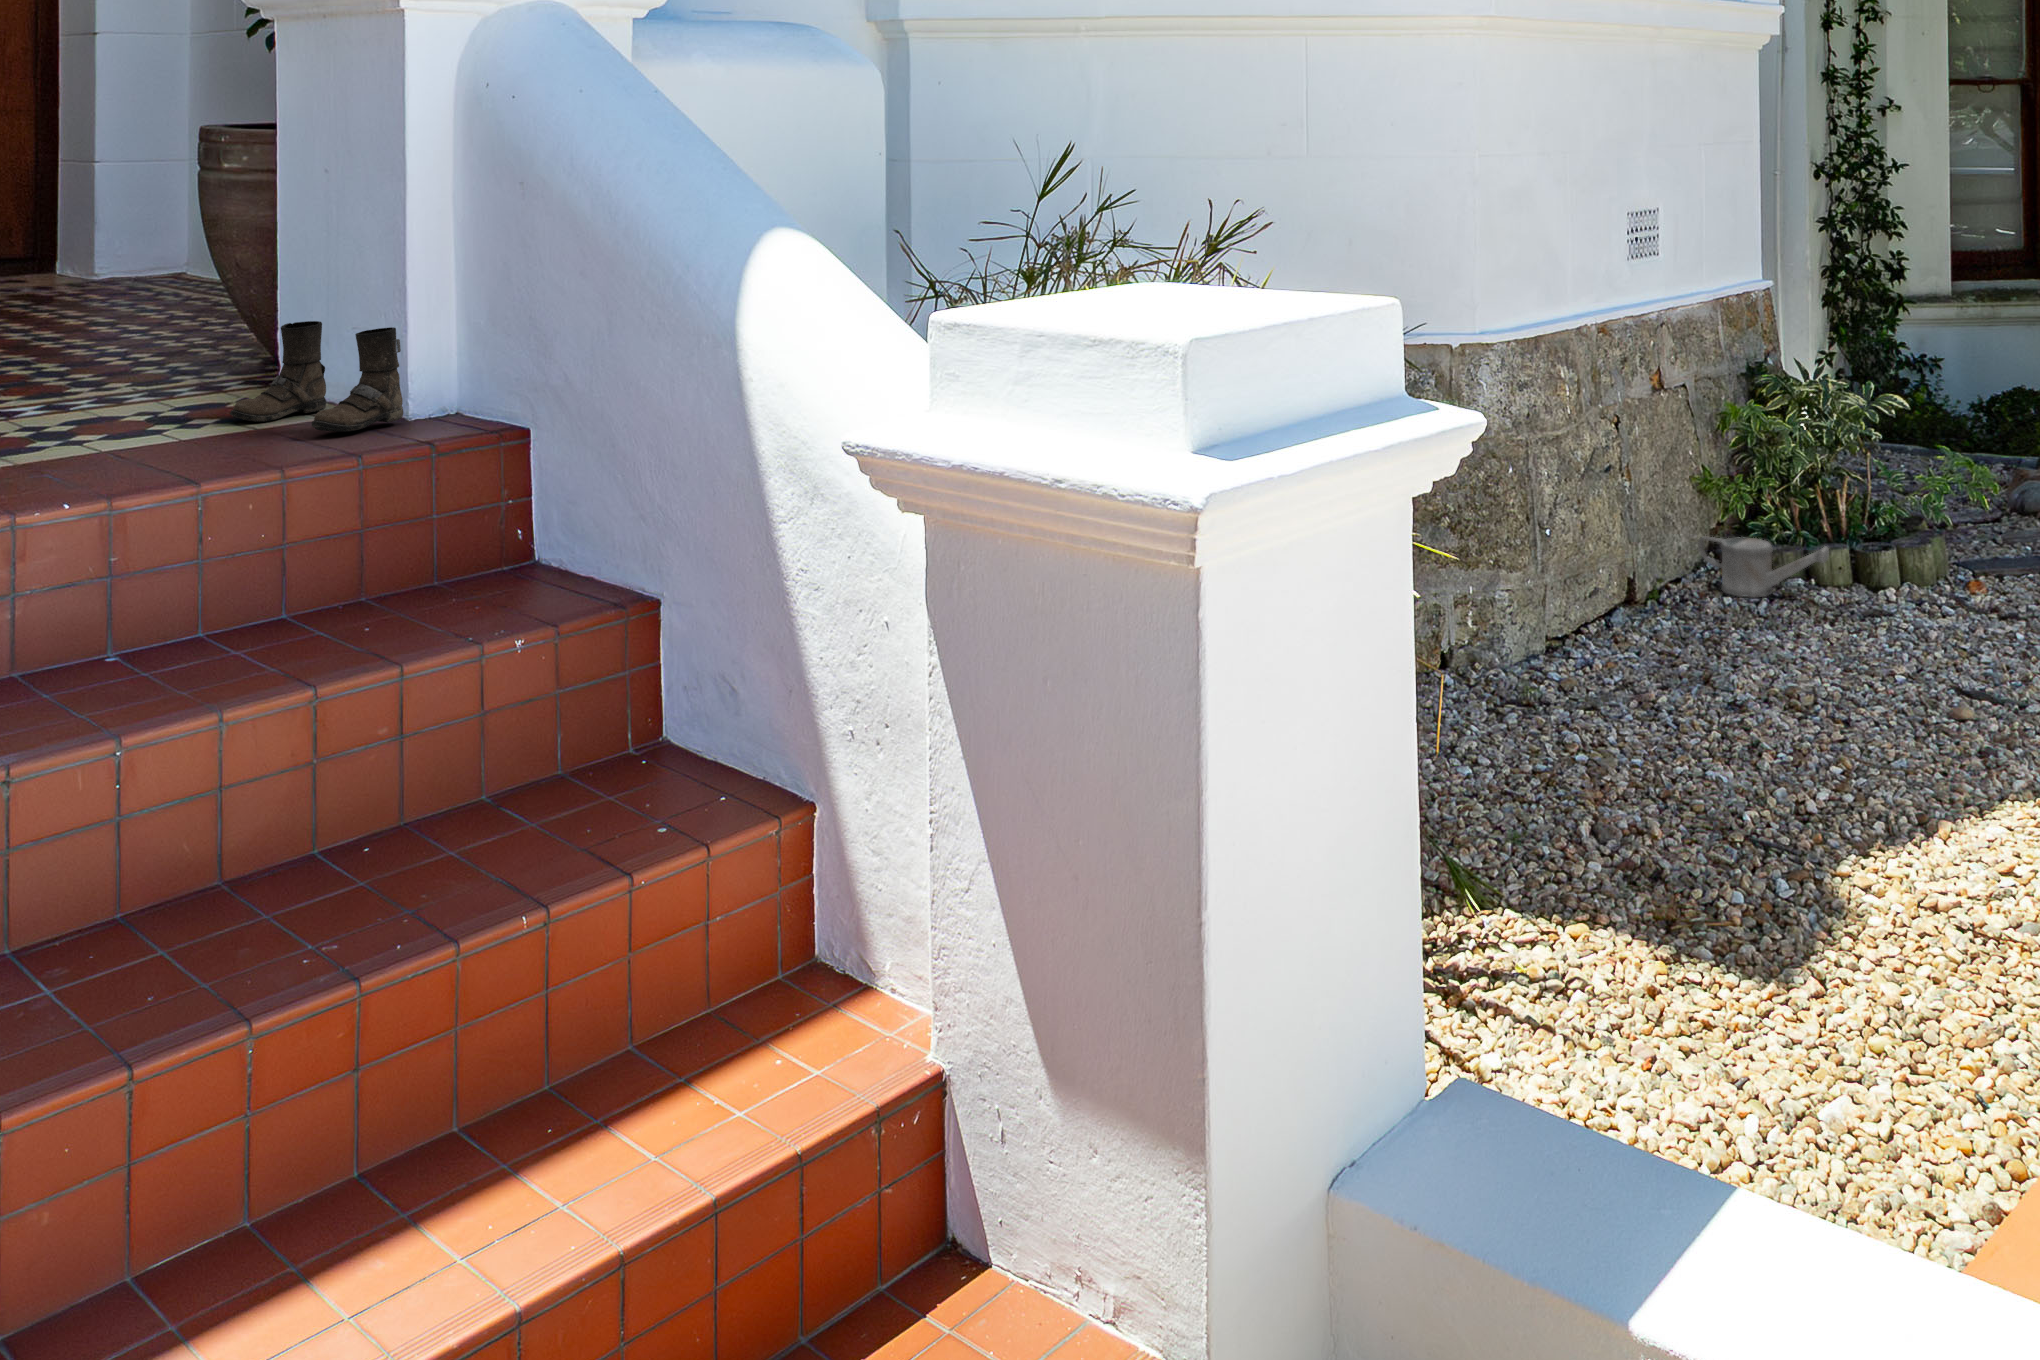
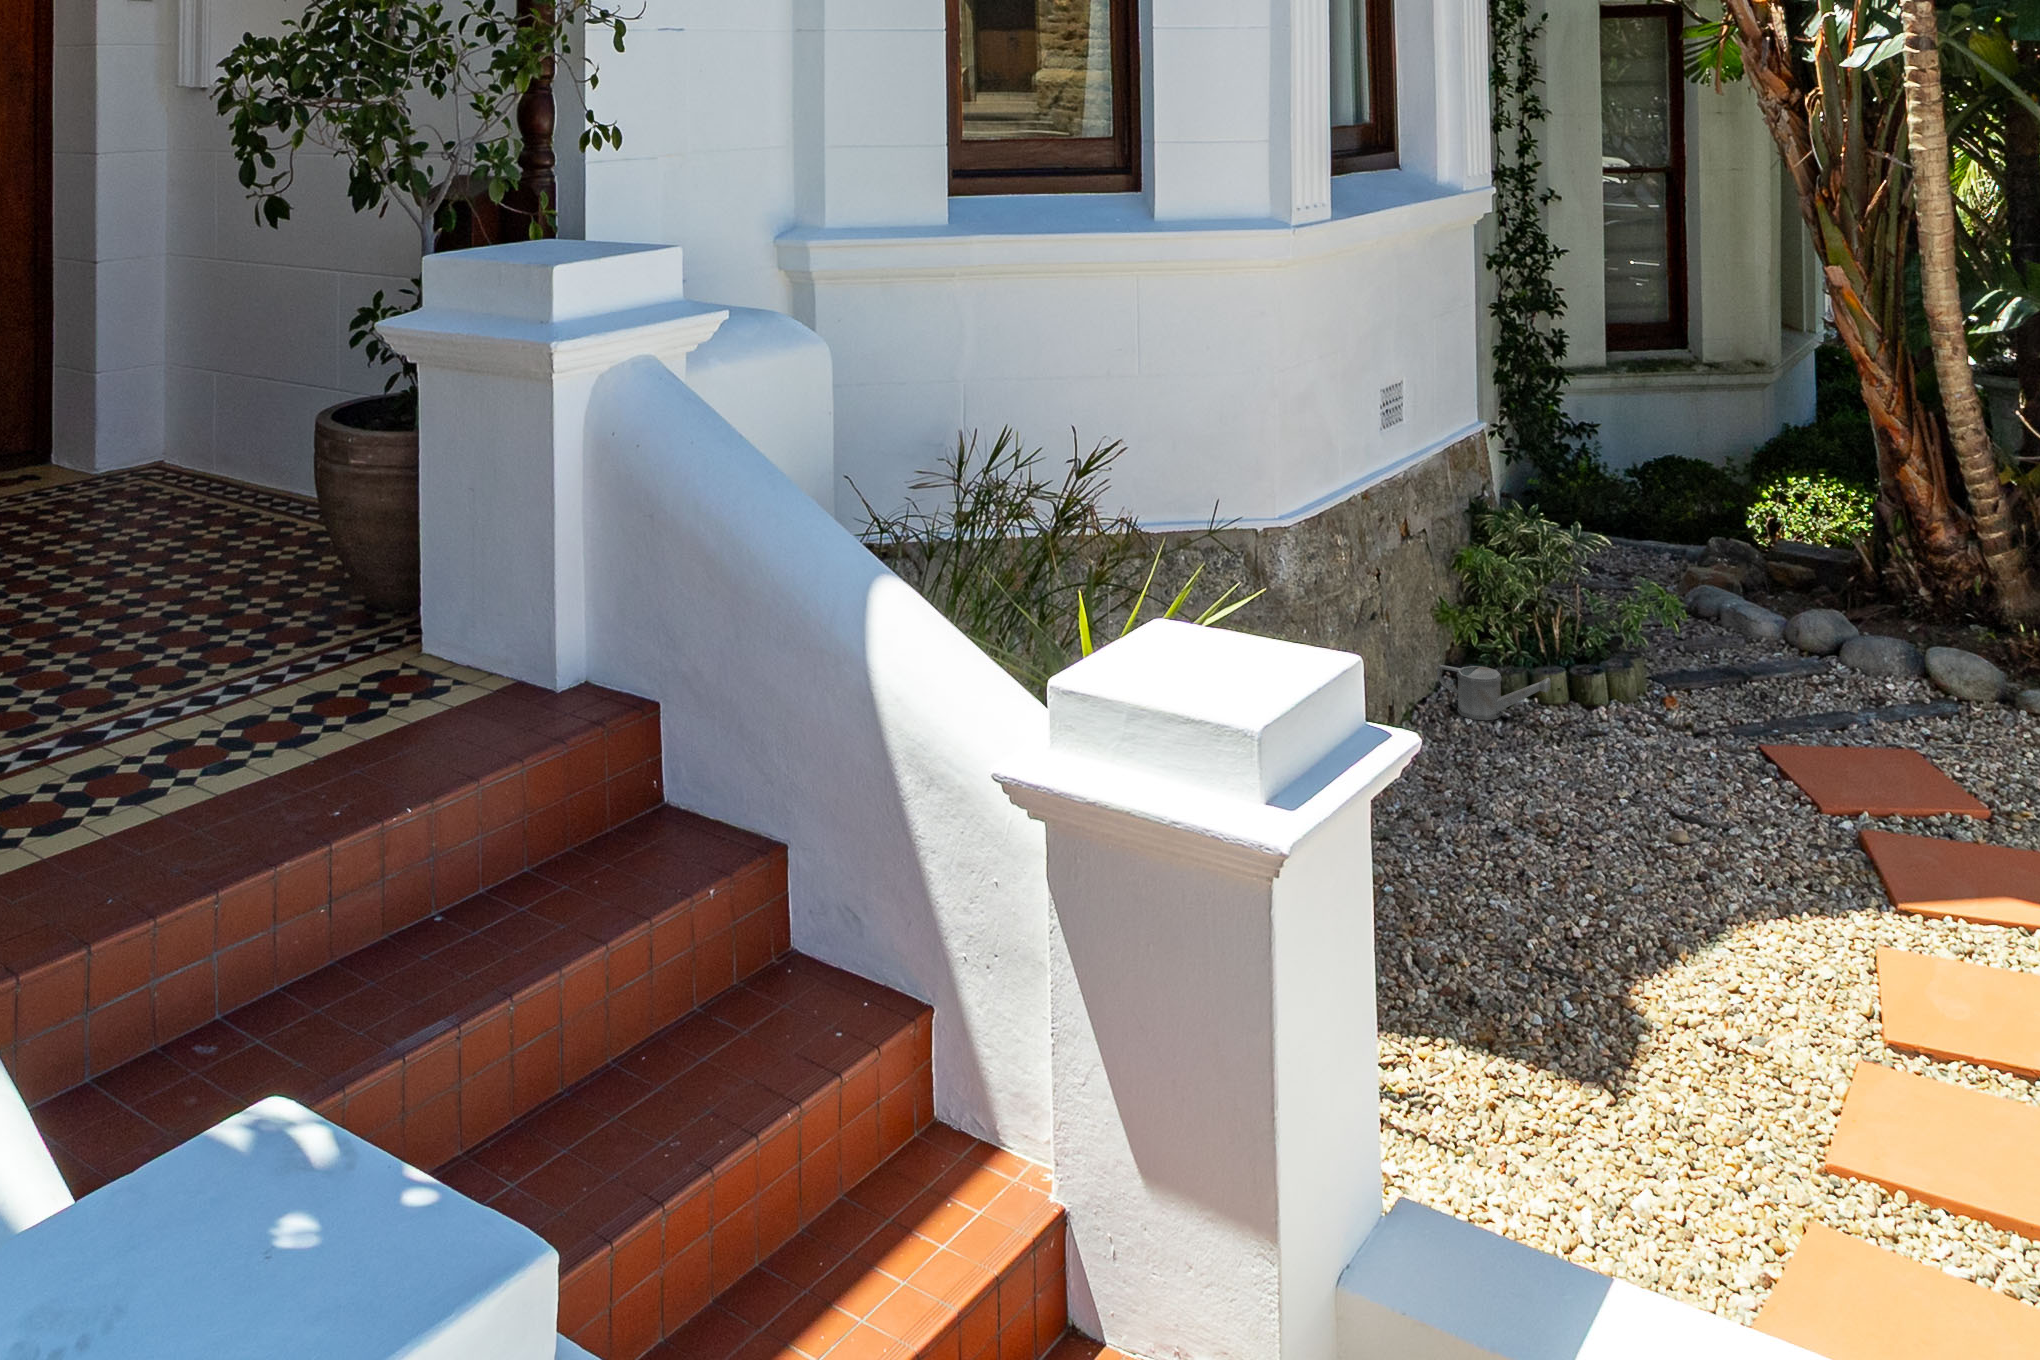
boots: present [230,321,403,432] -> none [418,625,553,727]

